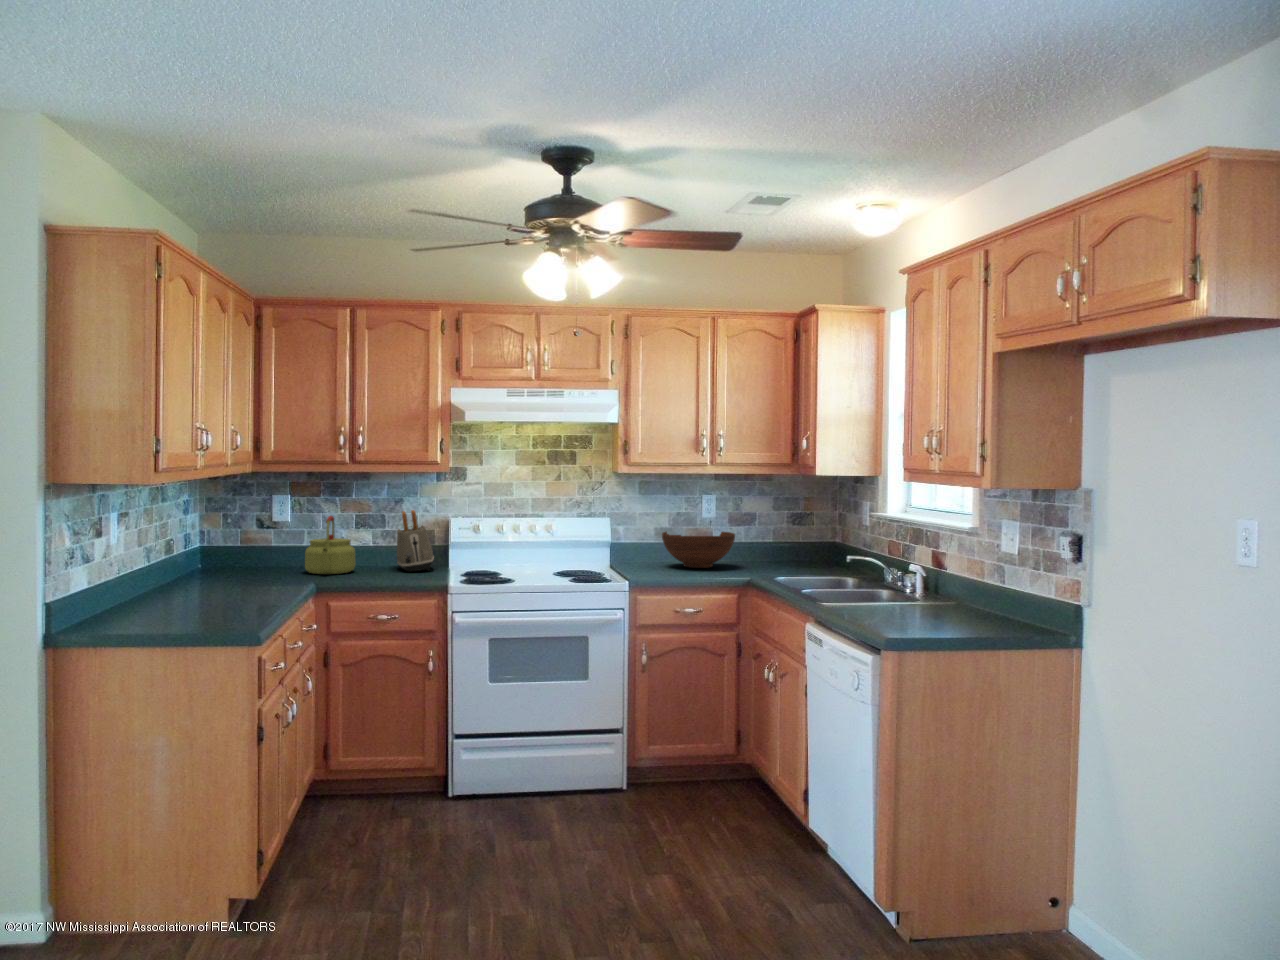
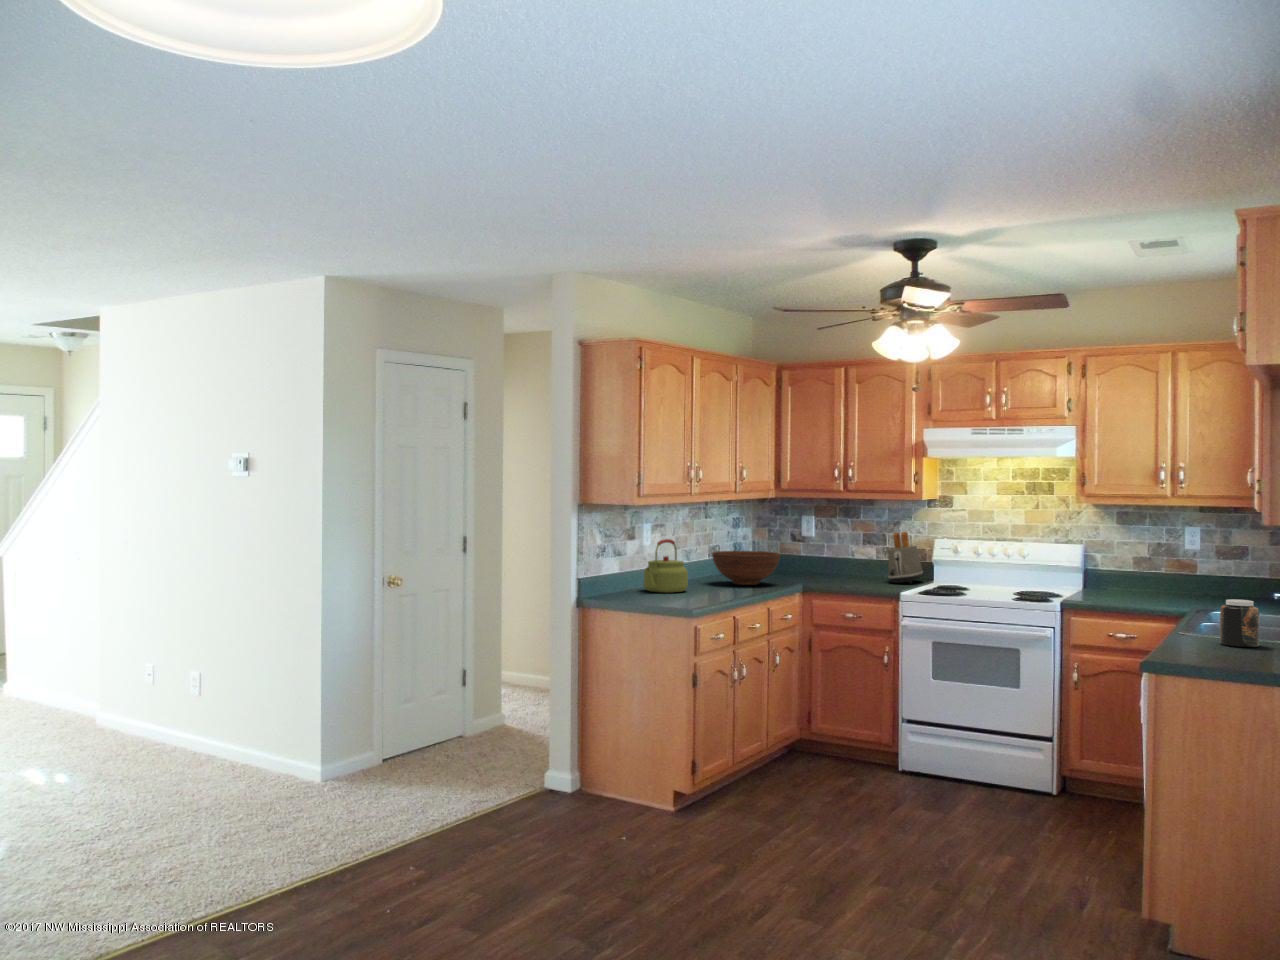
kettle: present [305,516,356,574] -> present [644,539,688,593]
fruit bowl: present [662,531,735,568] -> present [712,551,780,585]
jar: none [900,571,937,619] -> present [1220,599,1259,647]

